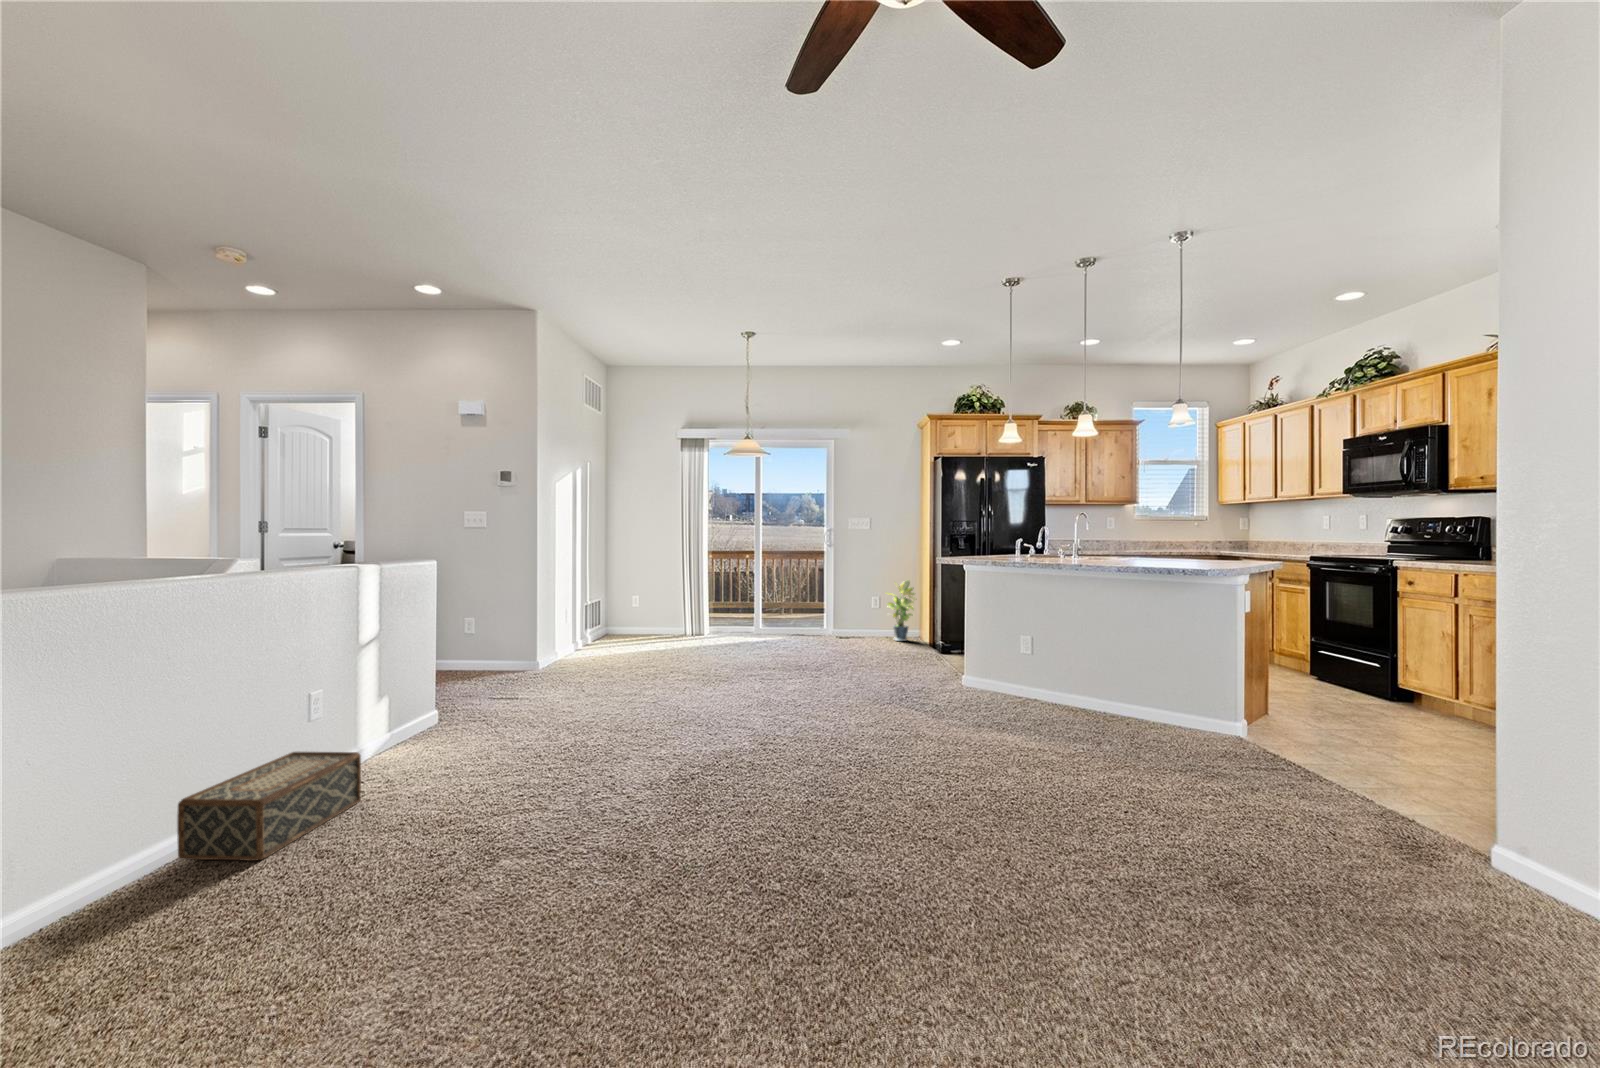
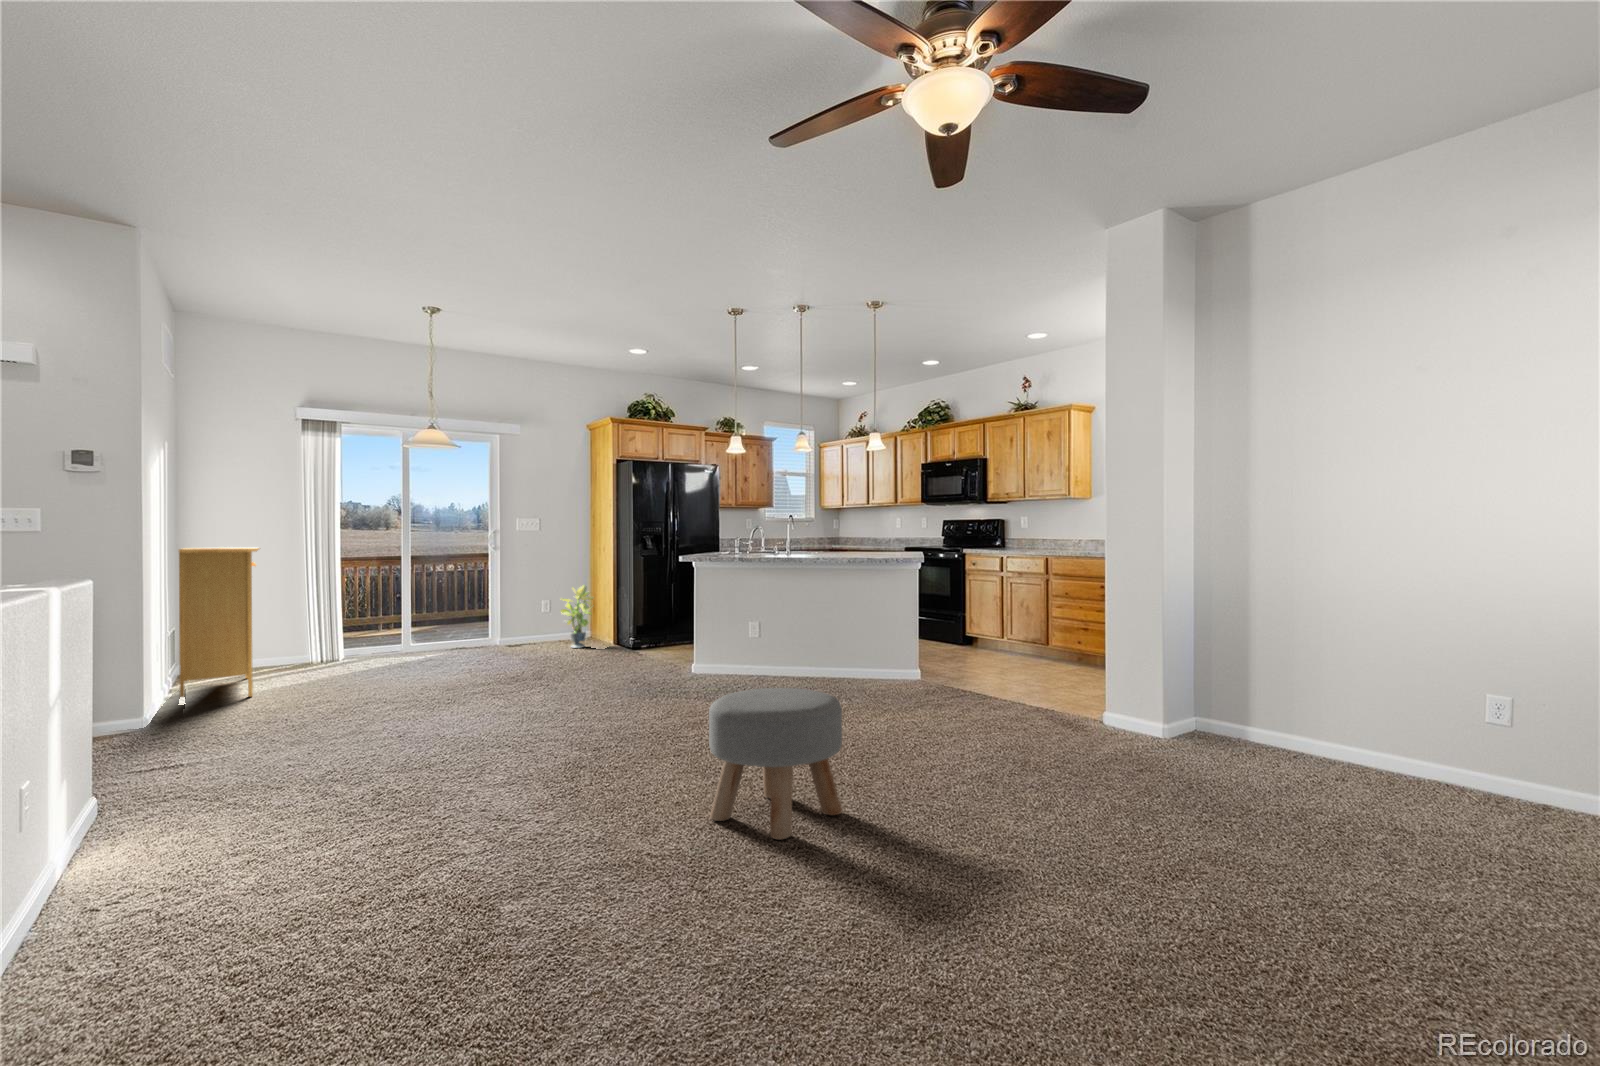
console table: none [571,538,649,654] -> present [179,547,259,697]
ottoman: none [625,742,806,968] -> present [709,688,842,840]
woven basket: present [177,752,361,861] -> none [148,793,277,935]

